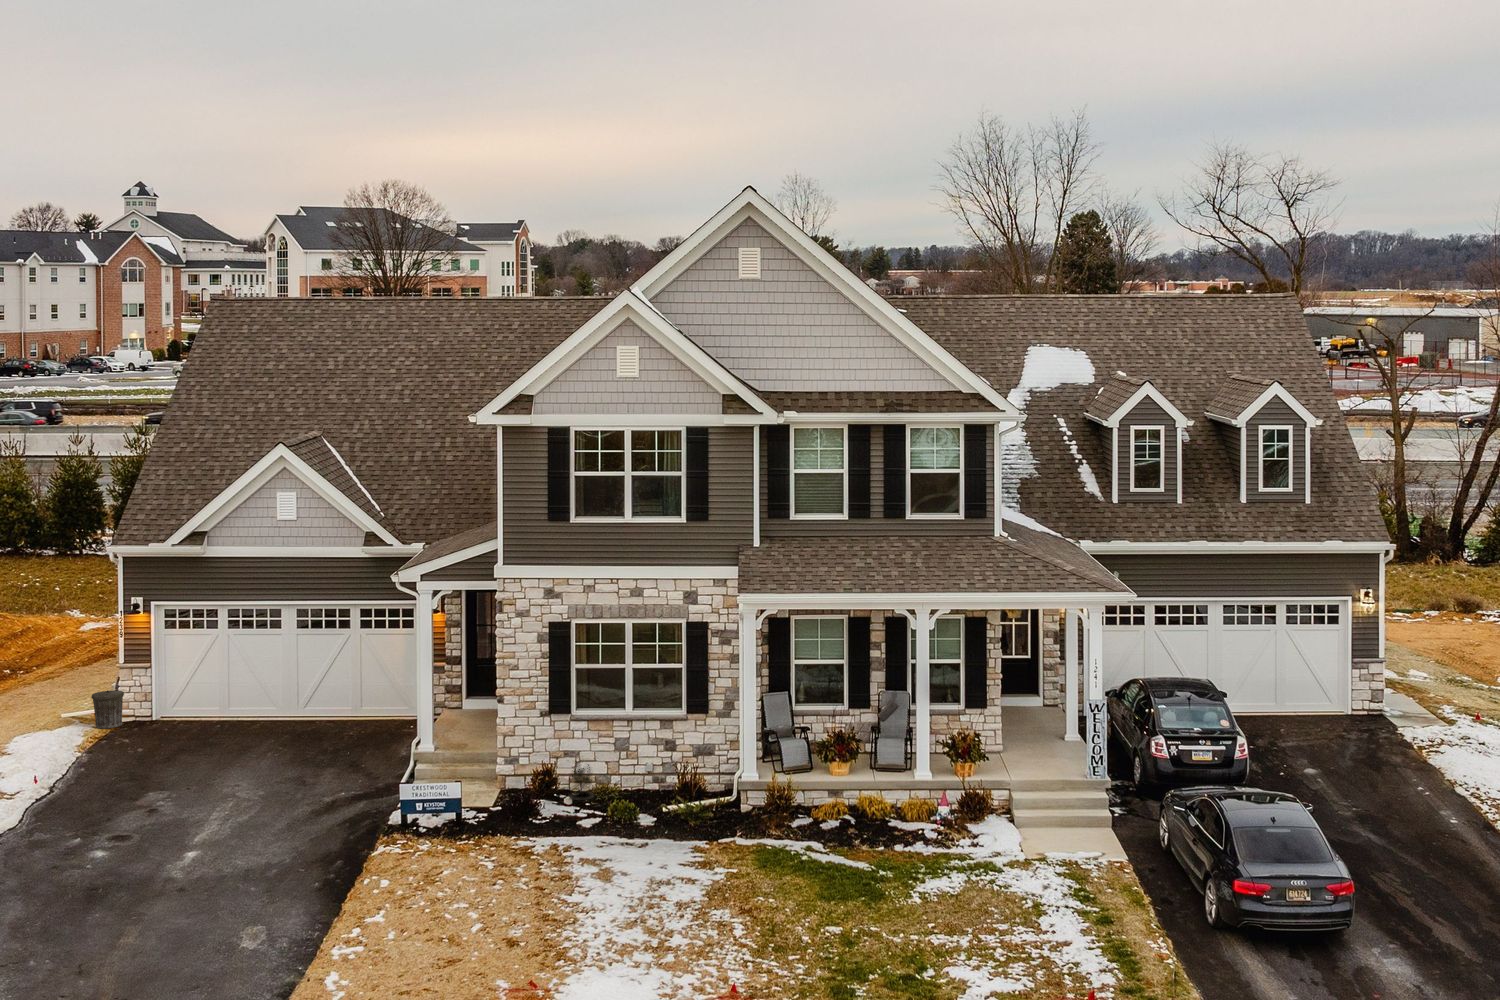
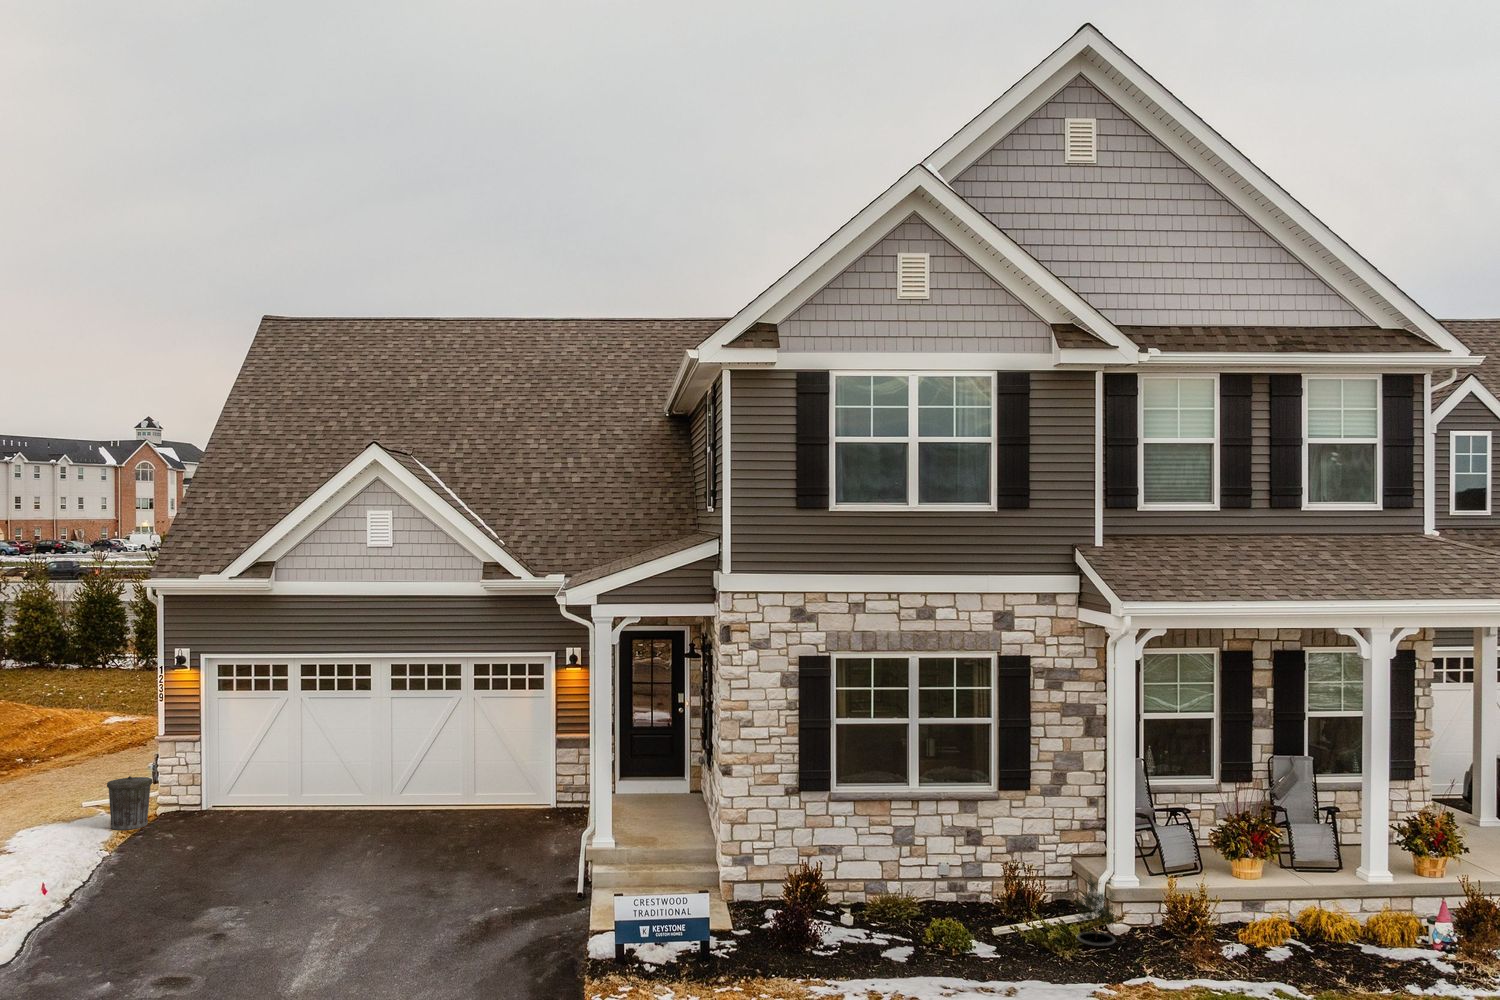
potted tree: present [571,761,593,800] -> present [1075,876,1117,946]

